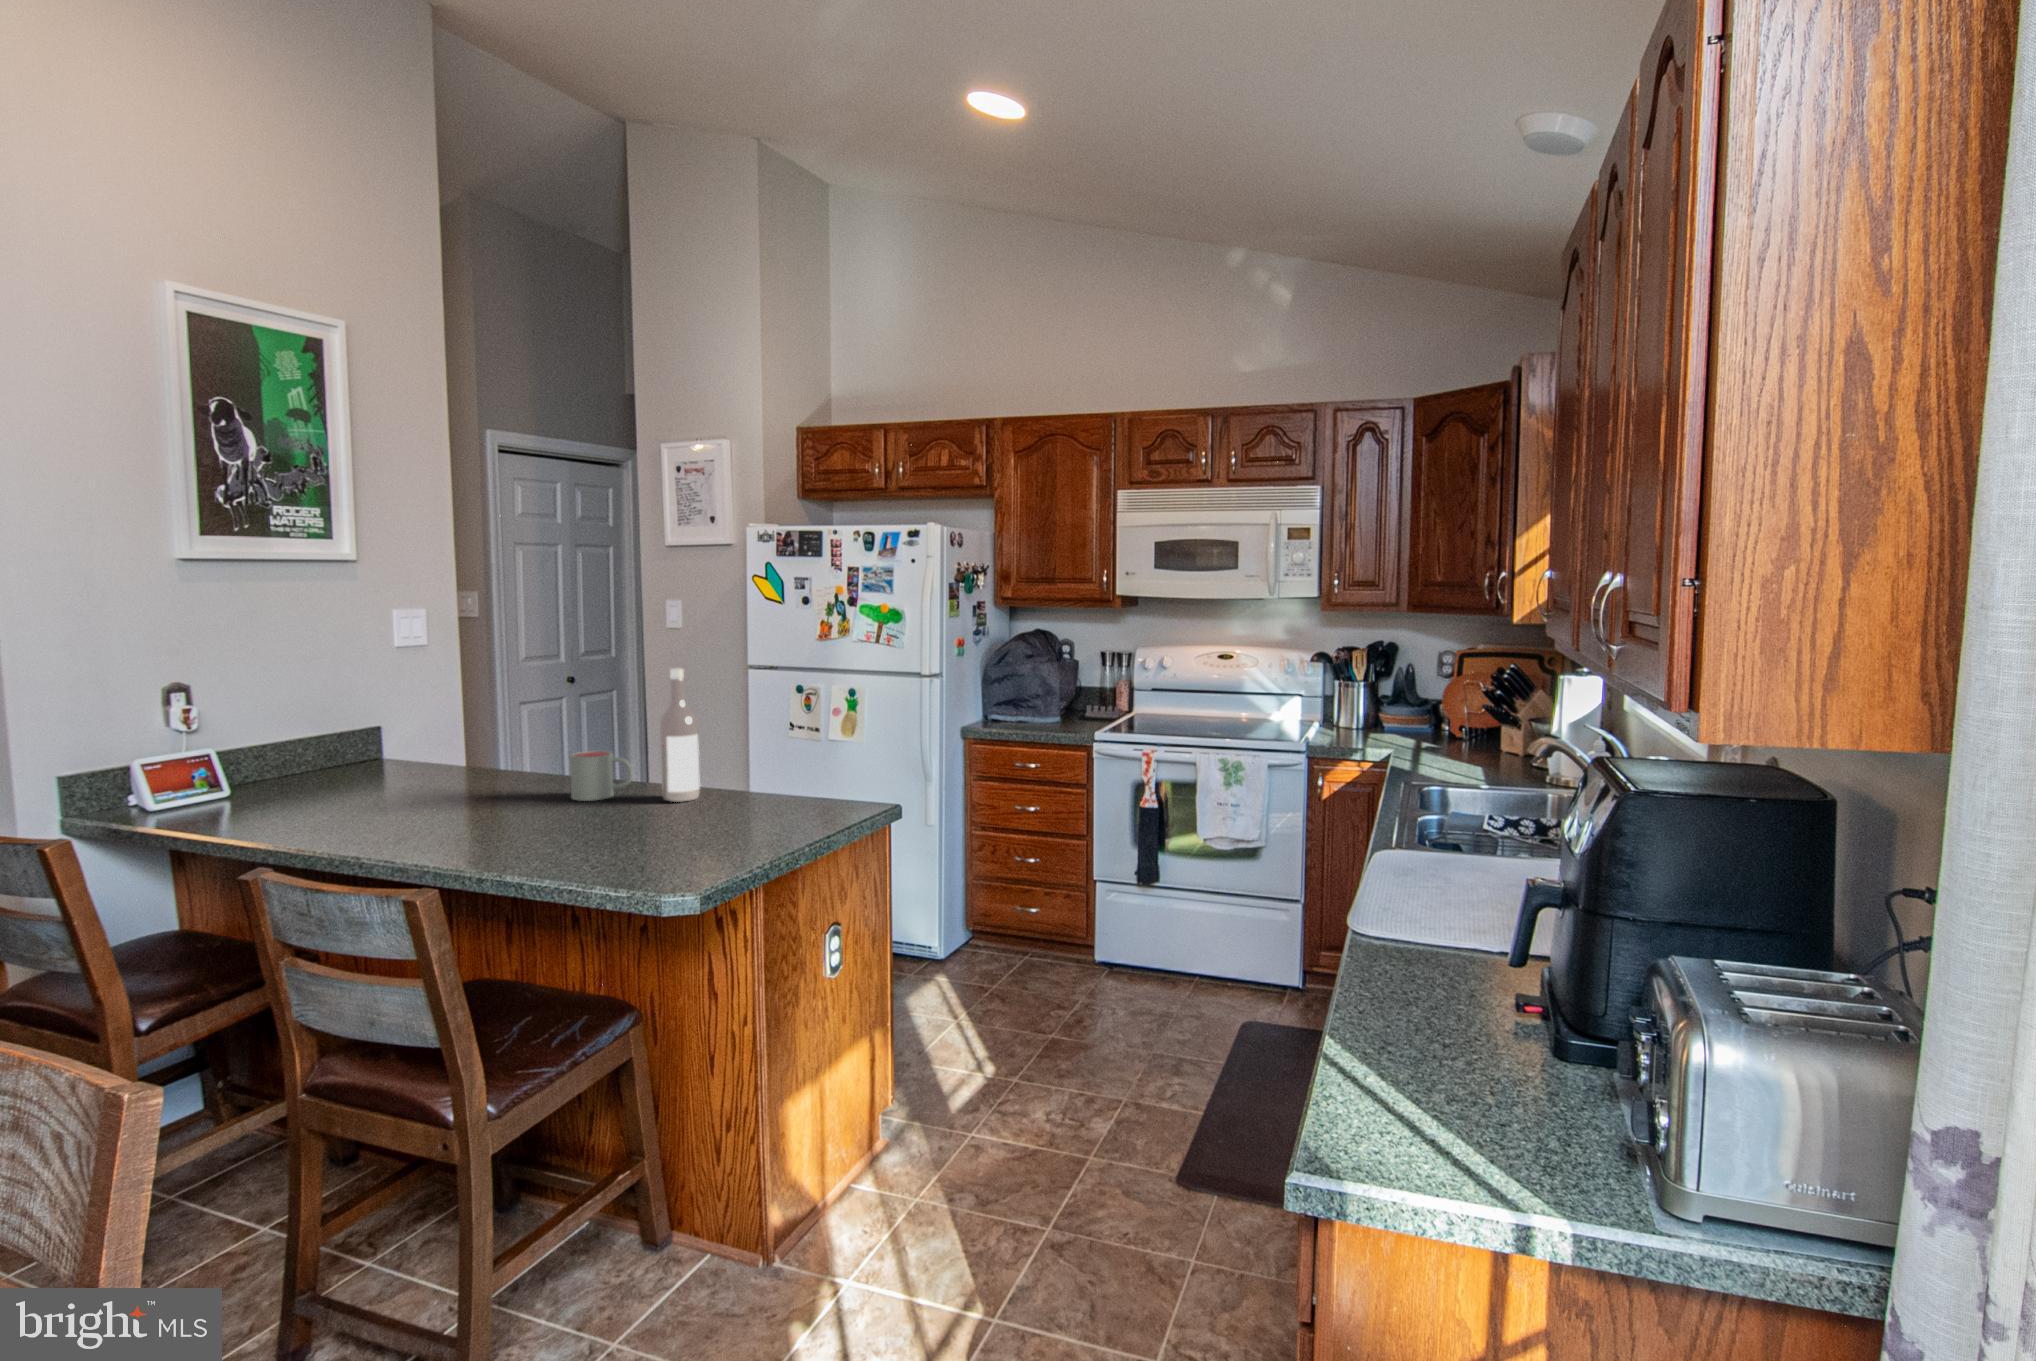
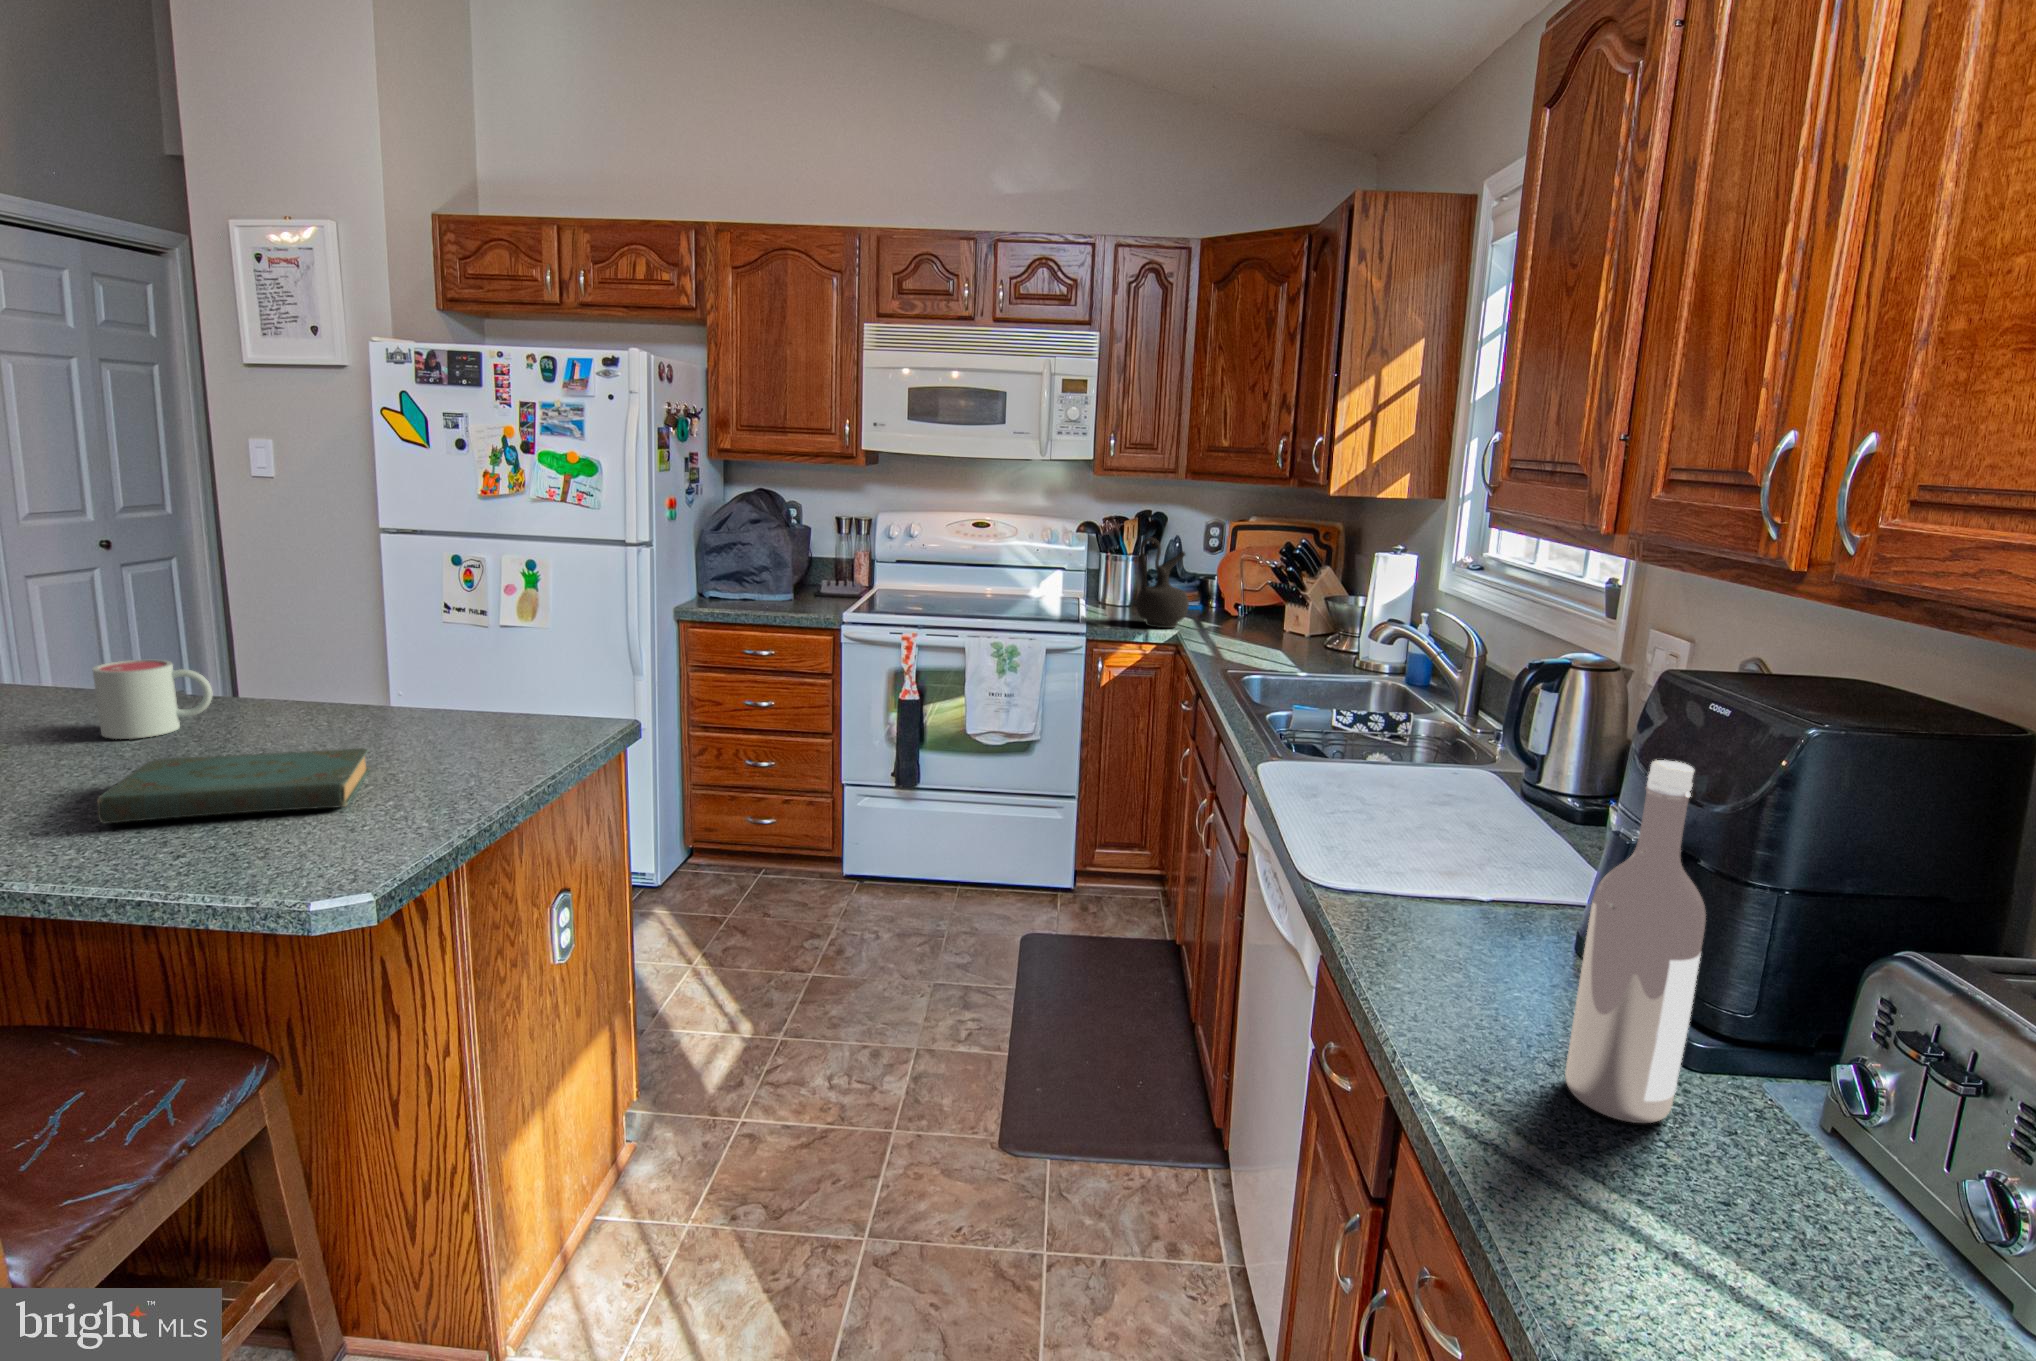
ceramic jug: none [1362,663,1414,747] -> present [1136,538,1189,628]
wine bottle: present [660,669,700,802] -> present [1565,760,1706,1123]
book: none [567,809,716,843] -> present [97,748,370,823]

